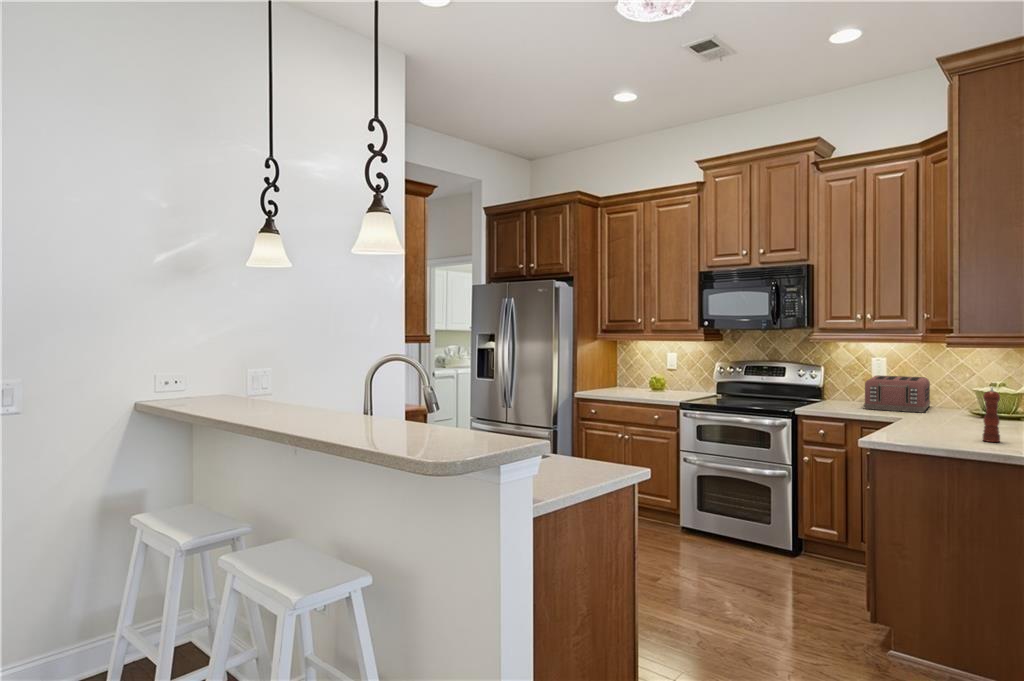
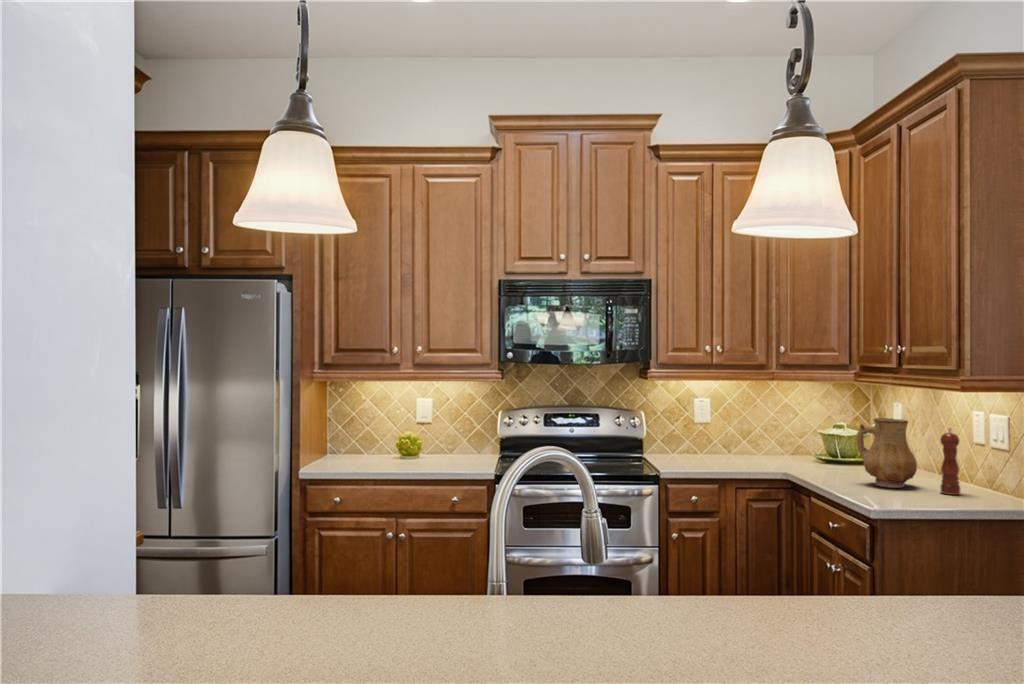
toaster: present [864,375,930,413] -> none [694,420,778,463]
ceramic pitcher: none [933,377,982,434] -> present [856,418,917,488]

